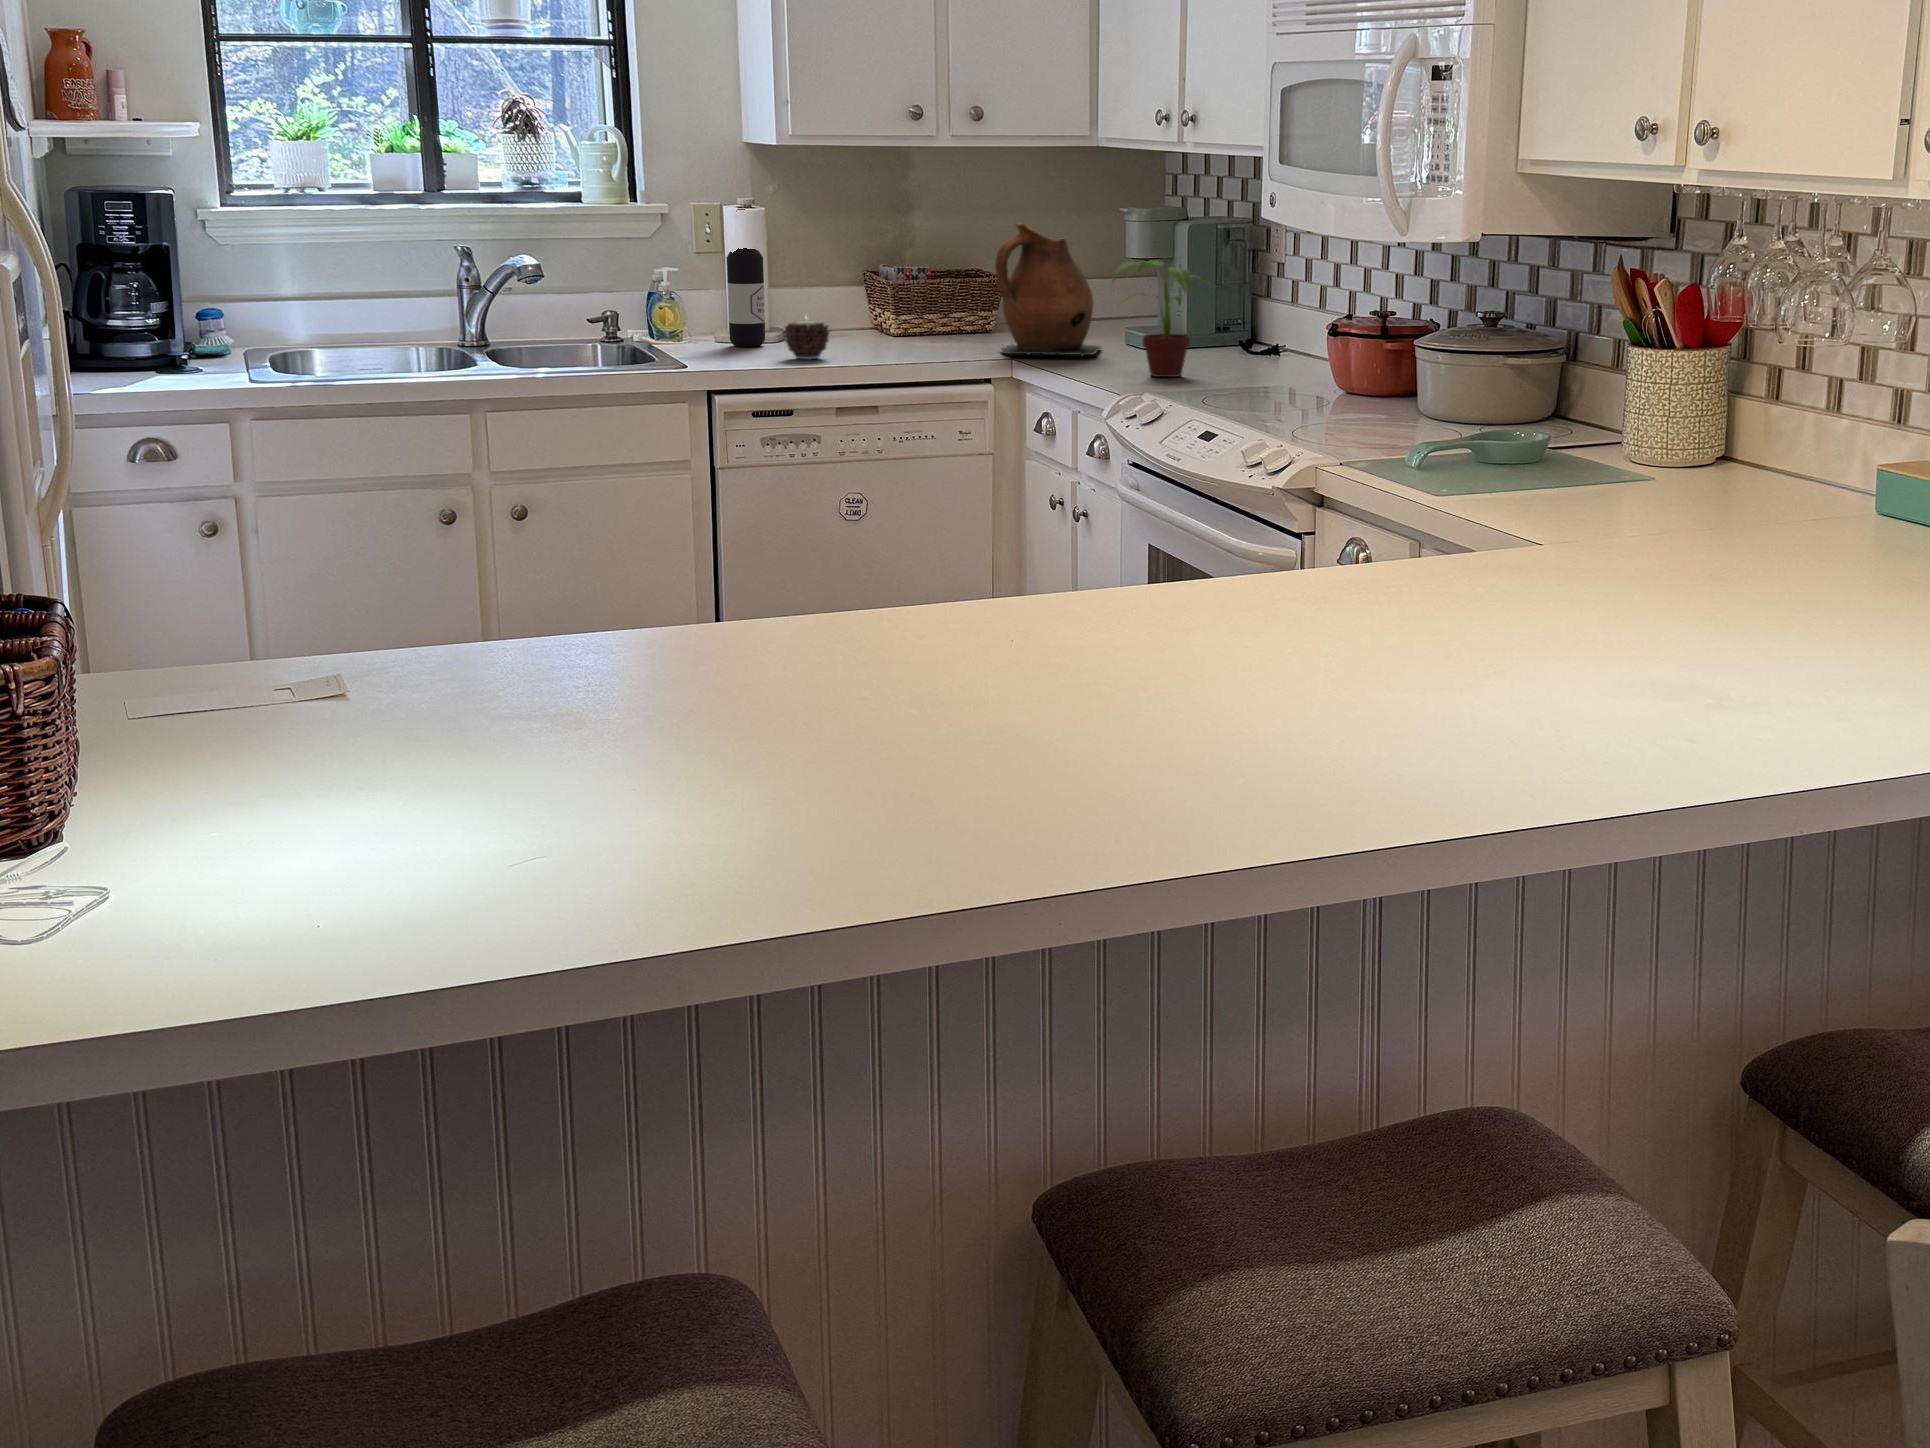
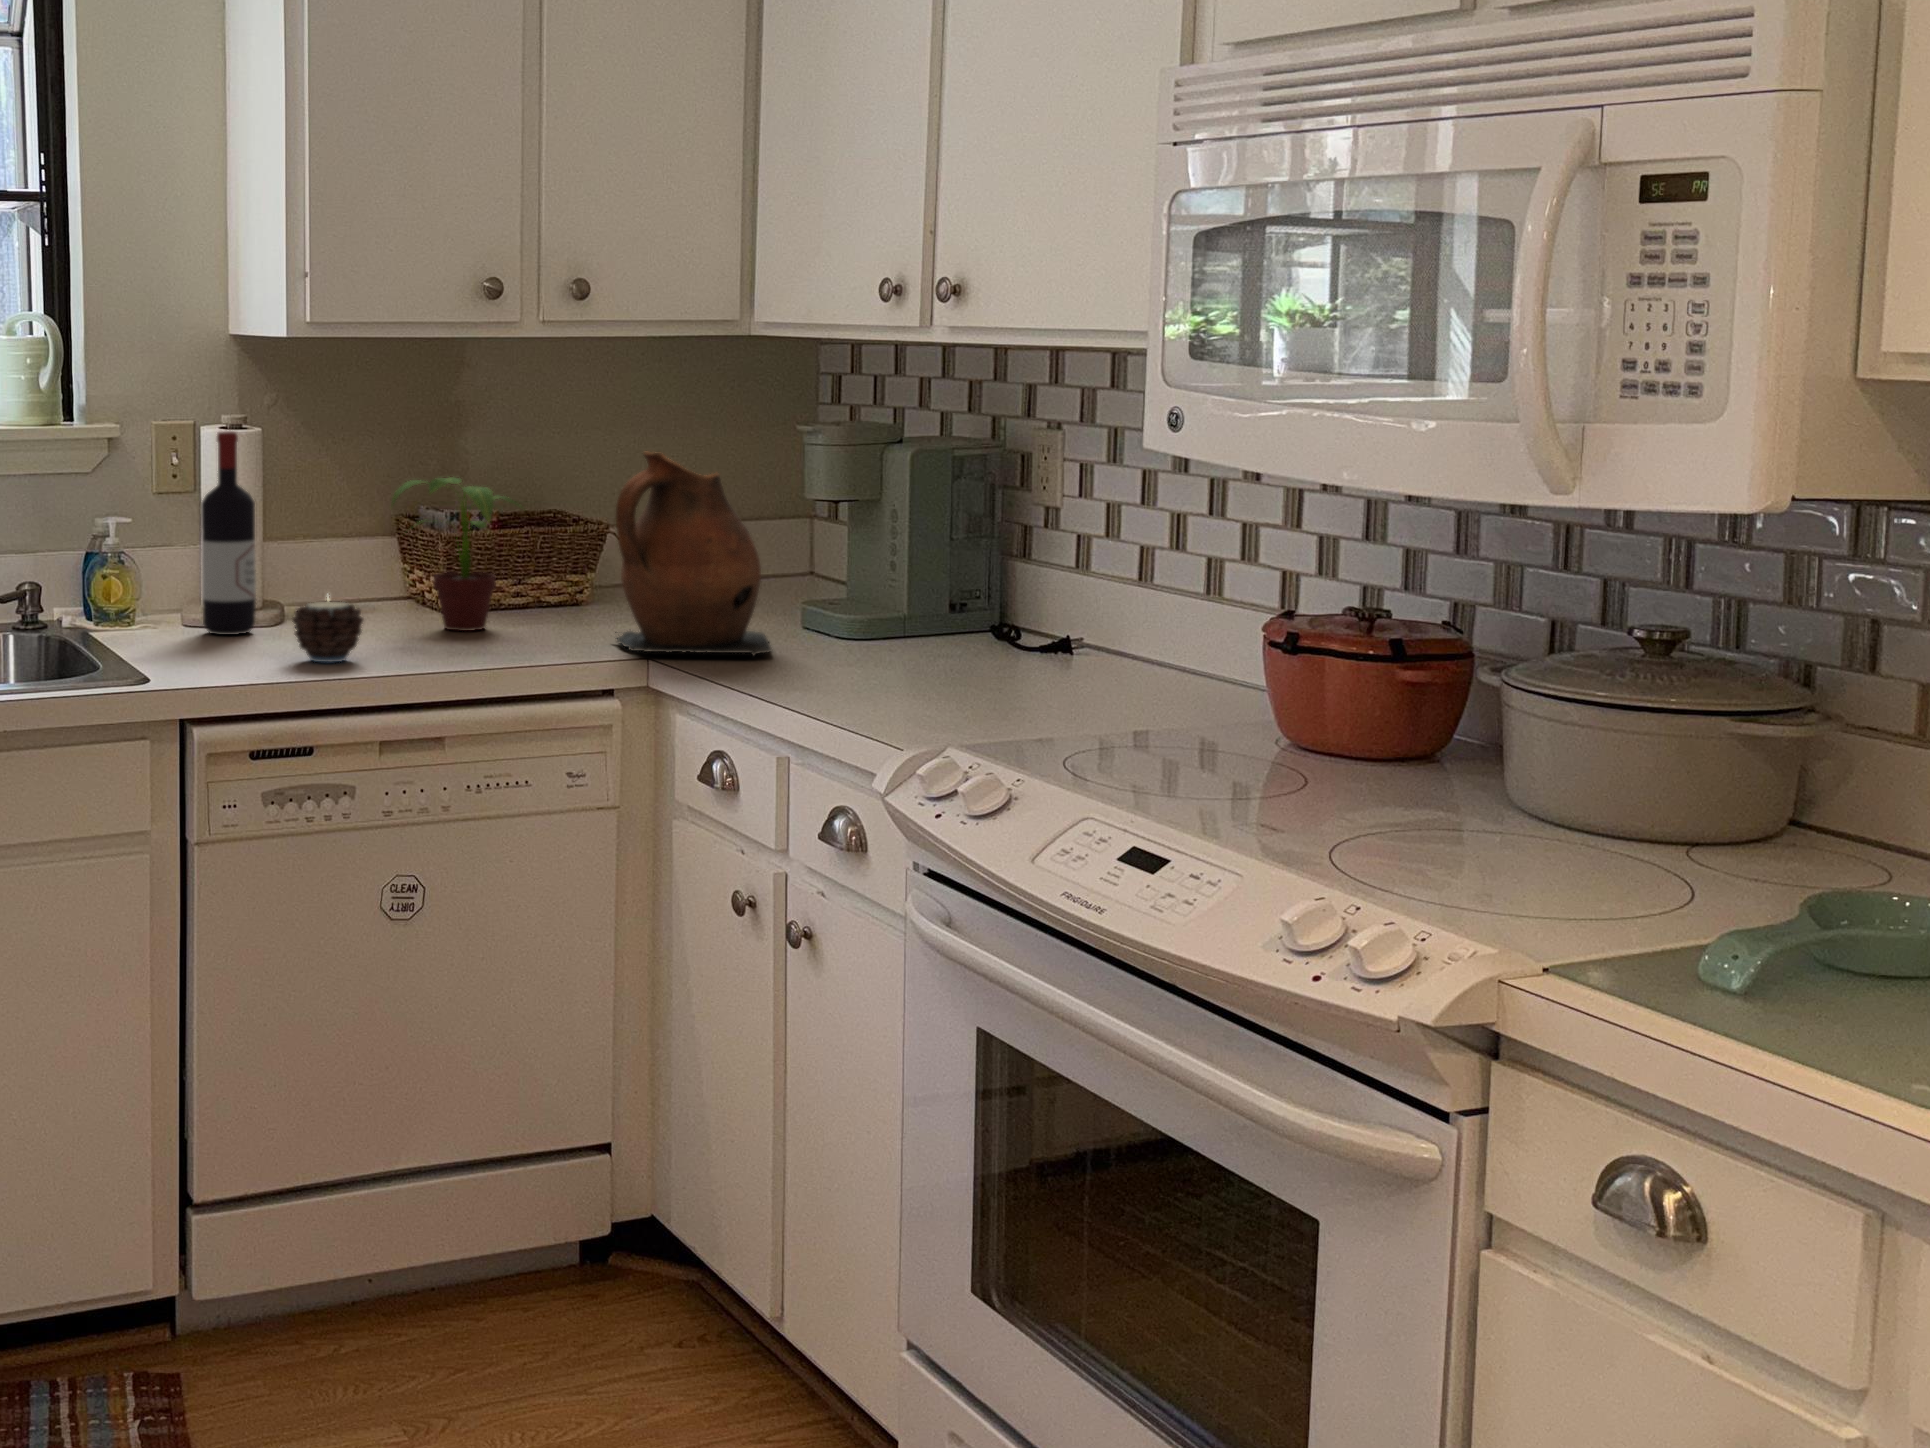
potted plant: present [1113,261,1209,377] -> present [392,477,522,631]

